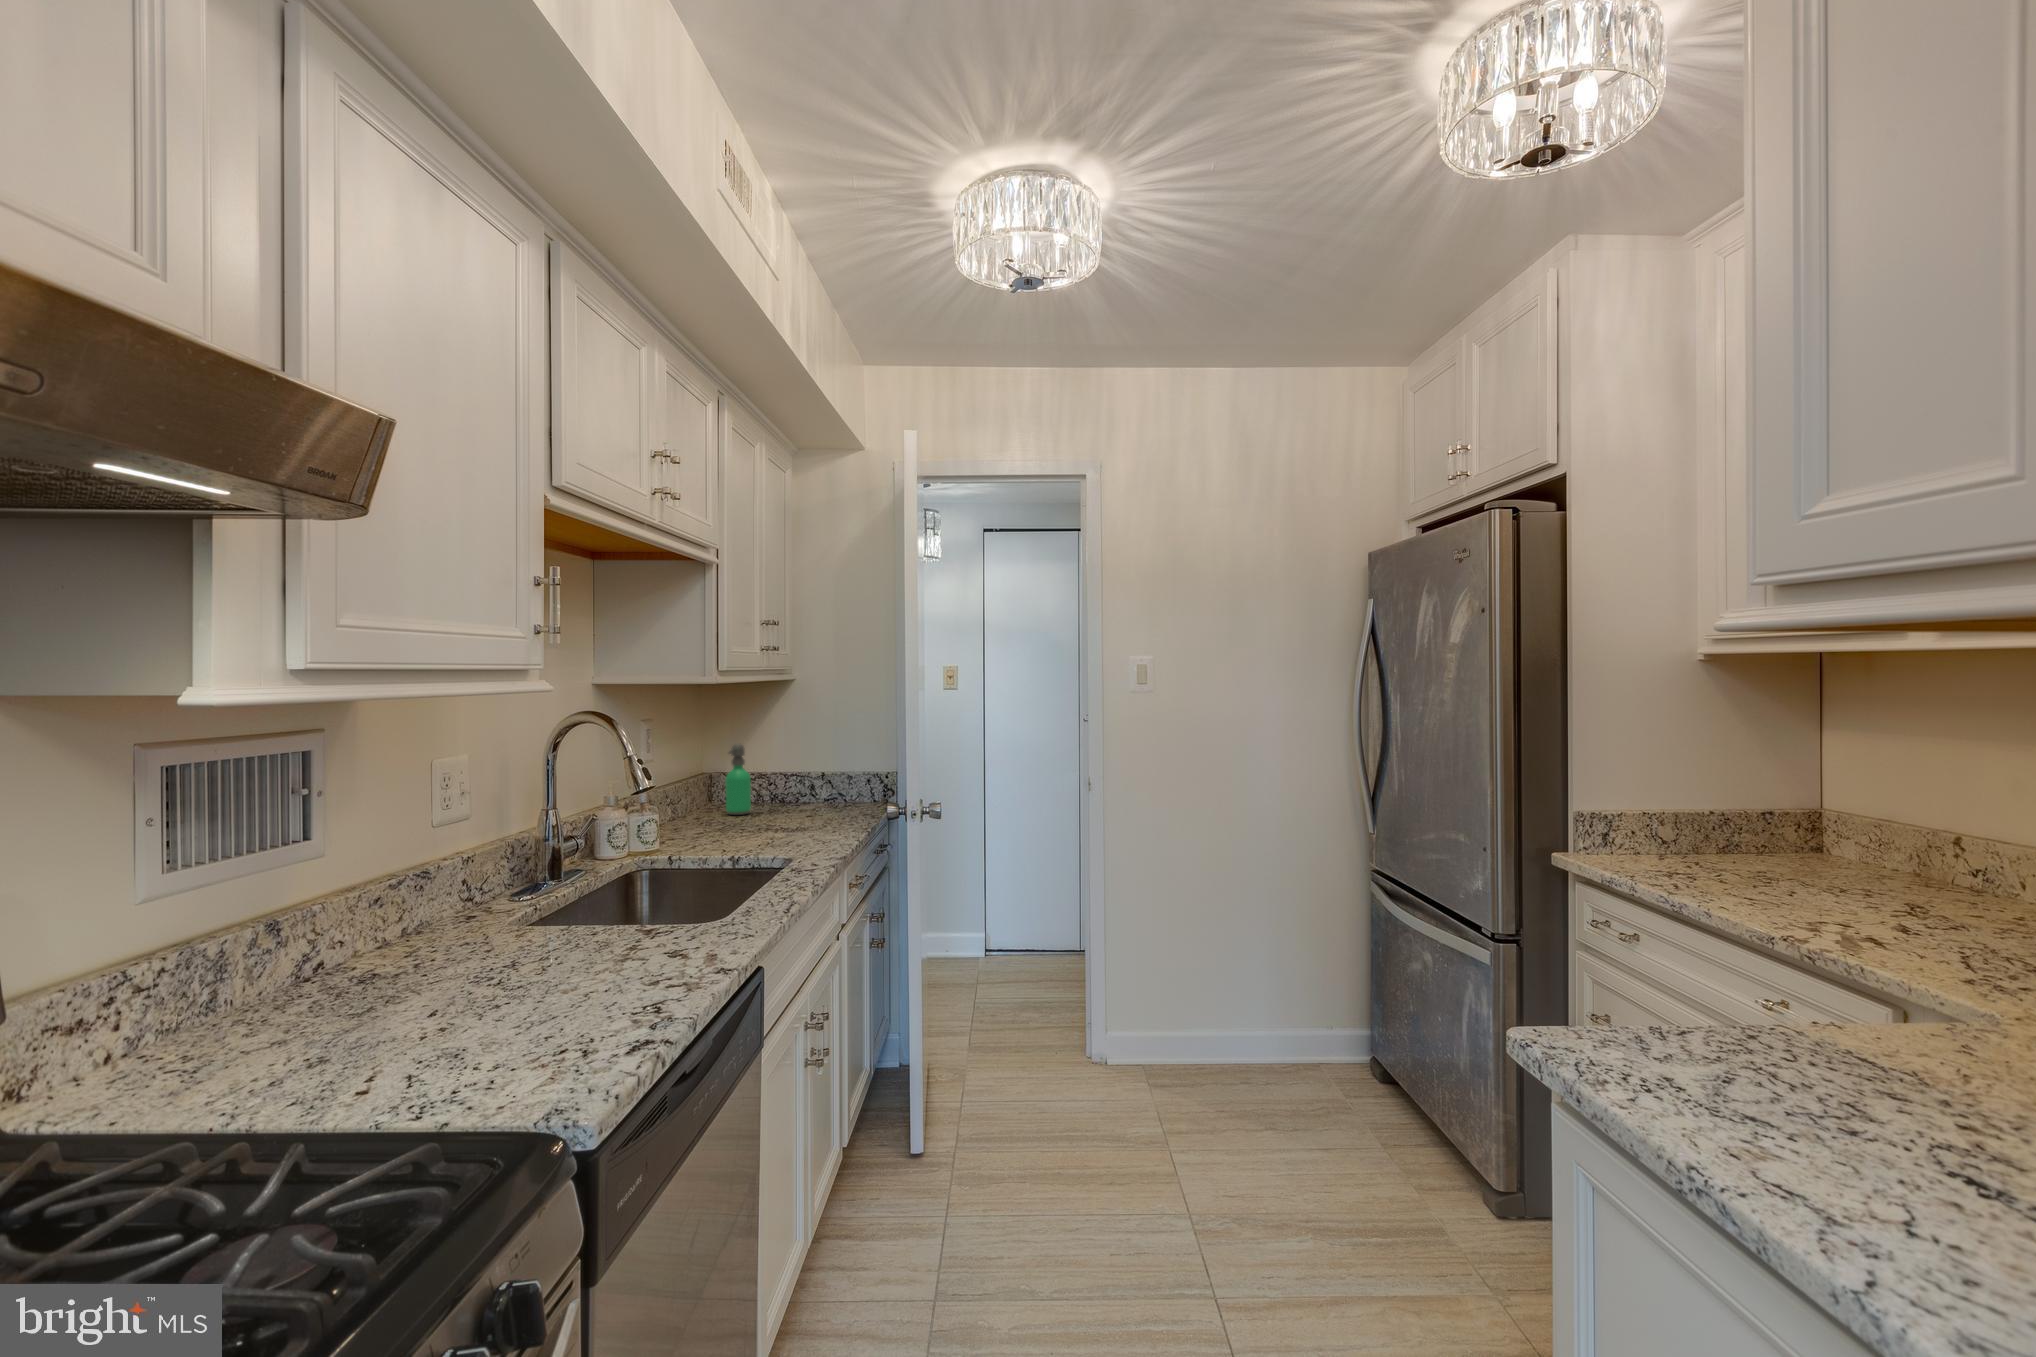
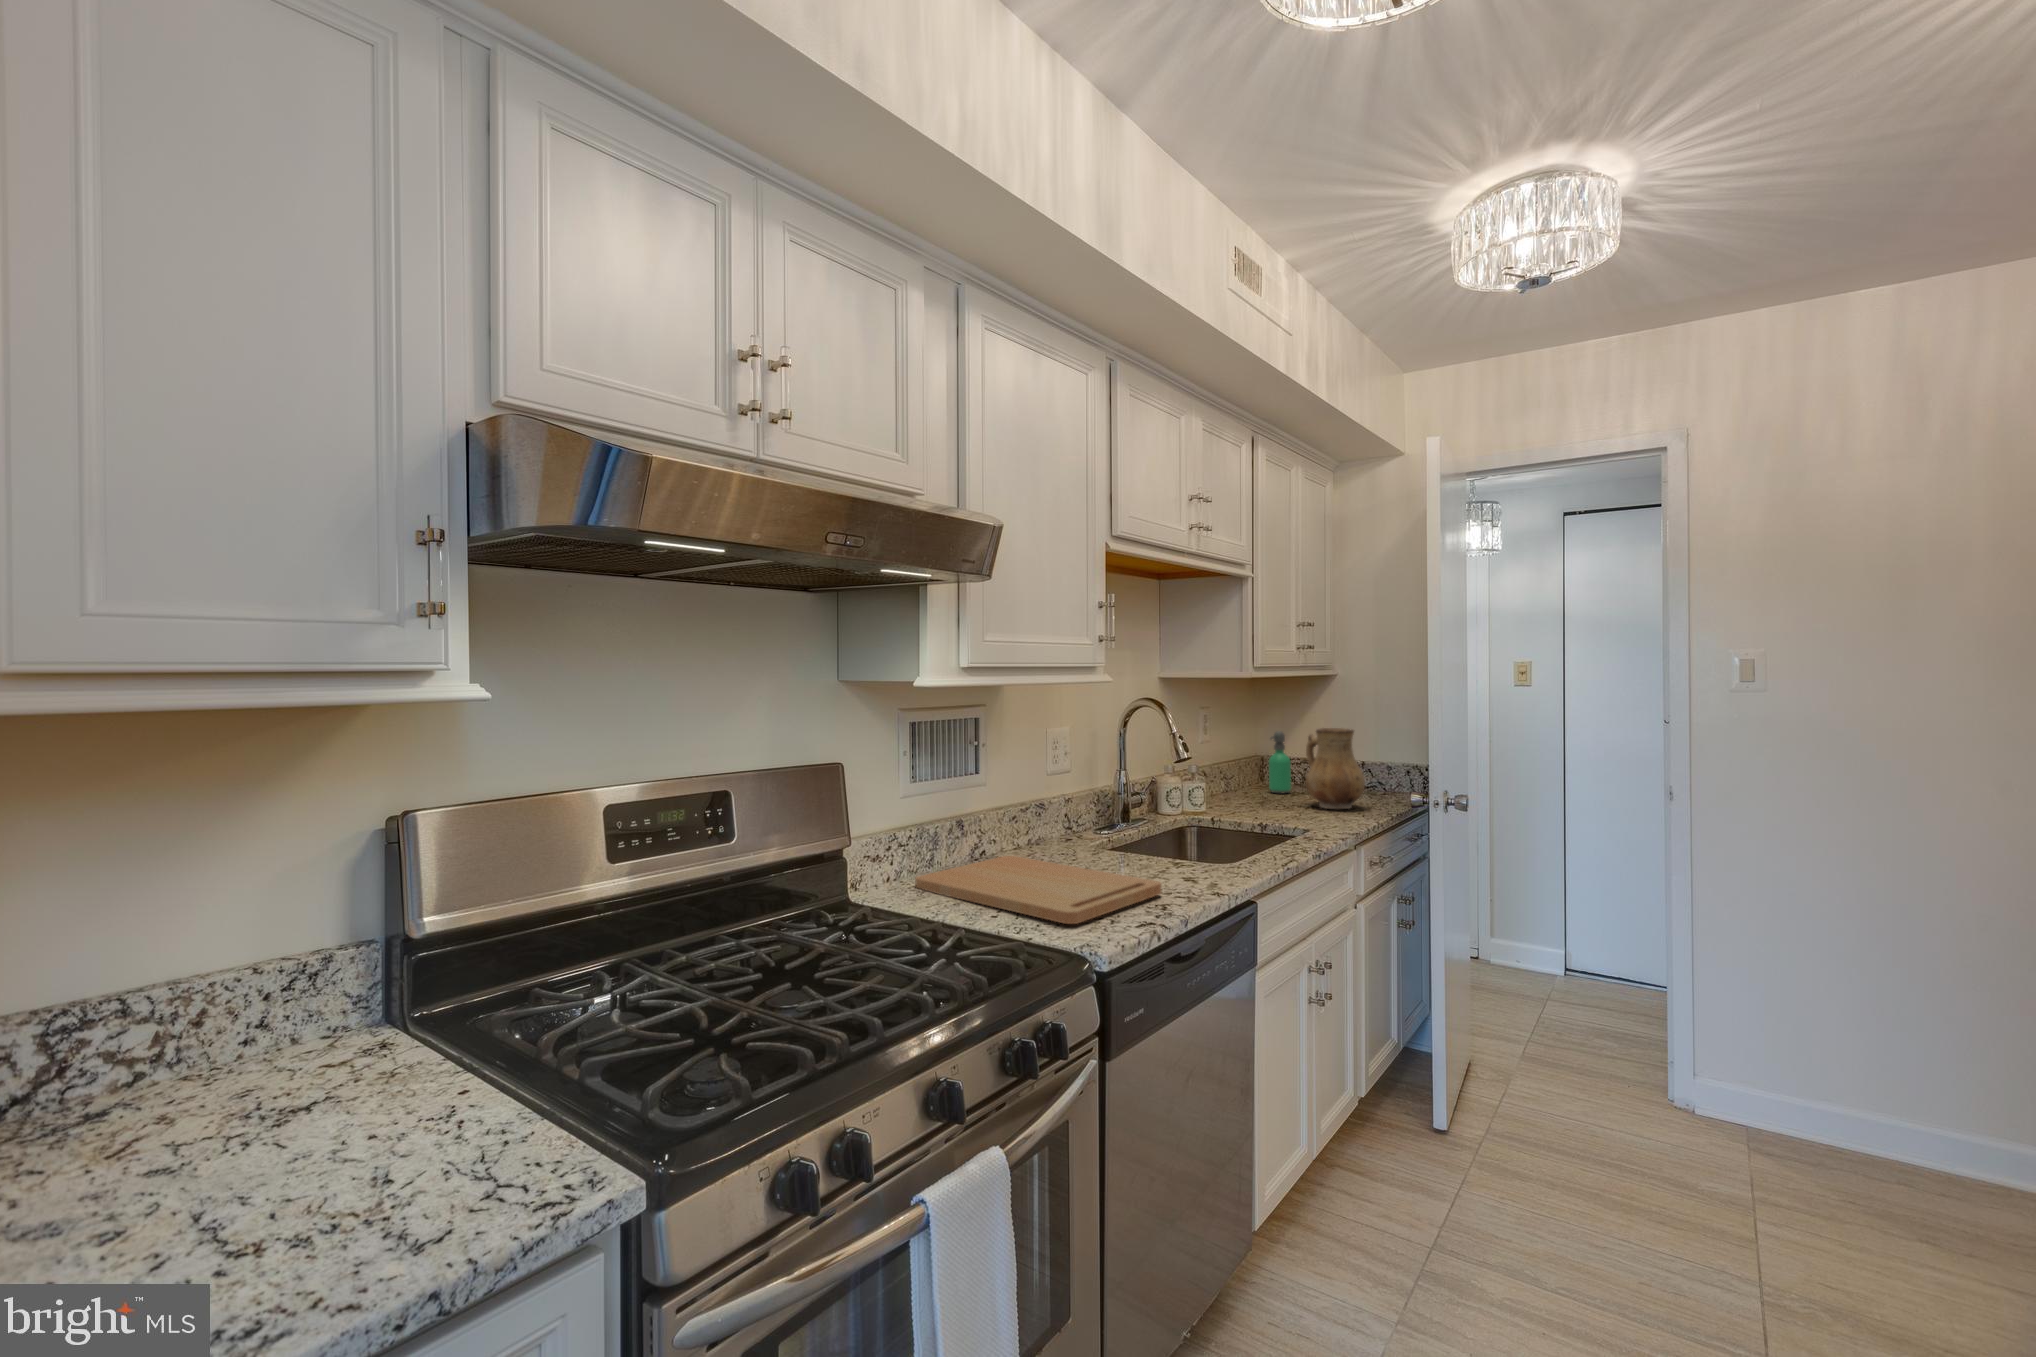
ceramic pitcher: none [773,739,837,829] -> present [1306,728,1365,809]
cutting board: none [170,966,647,1078] -> present [915,856,1161,924]

